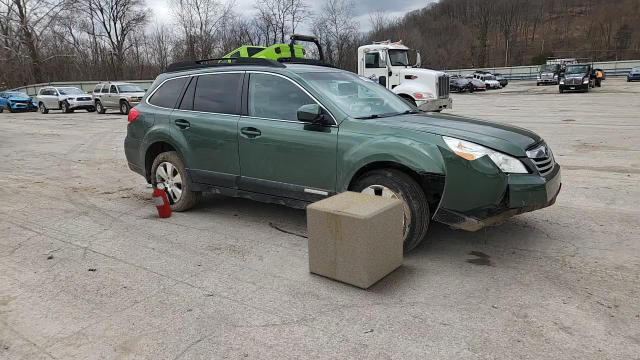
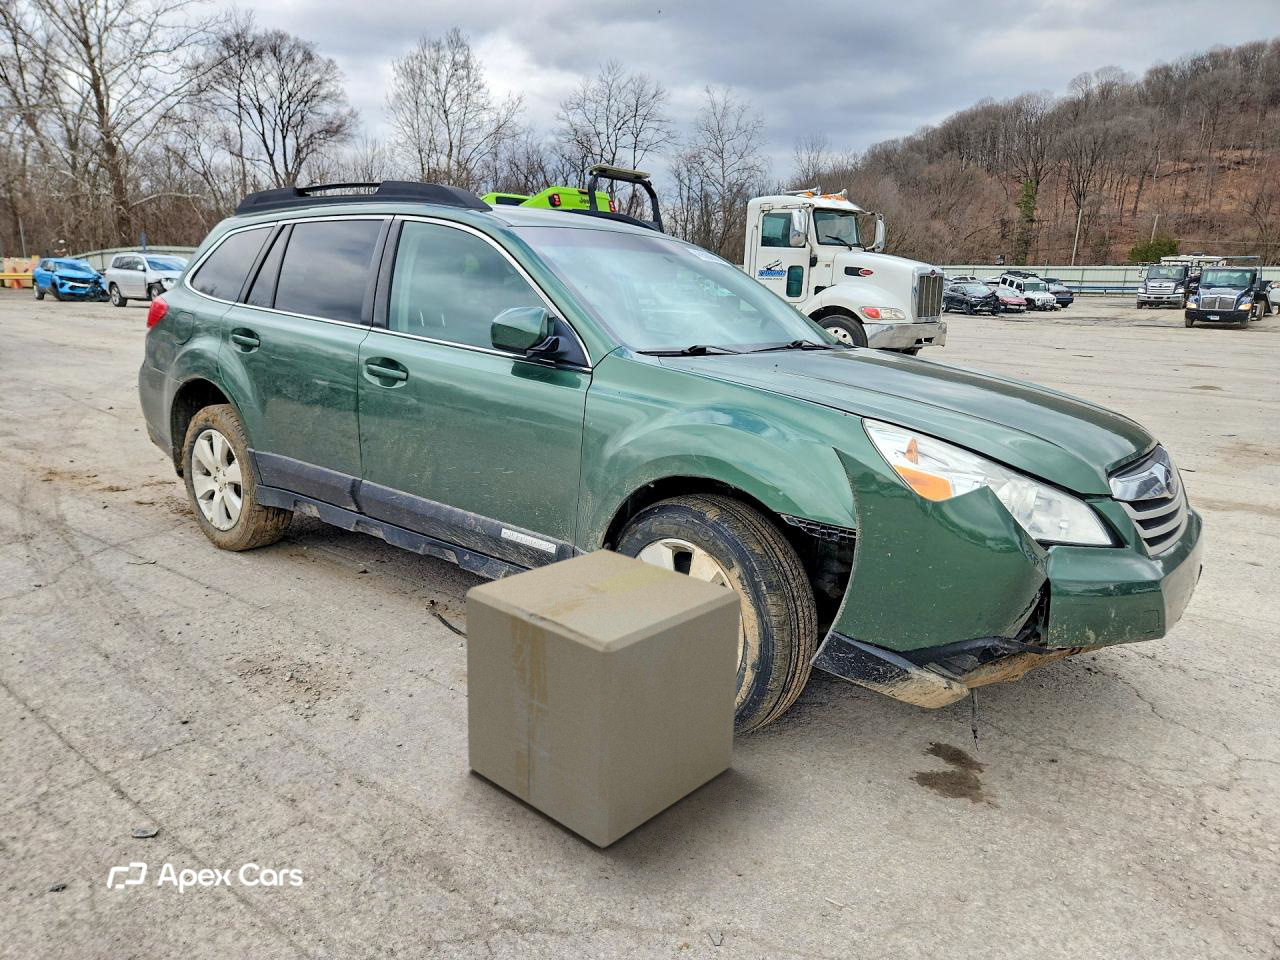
fire extinguisher: present [152,176,175,218] -> none [164,463,223,565]

